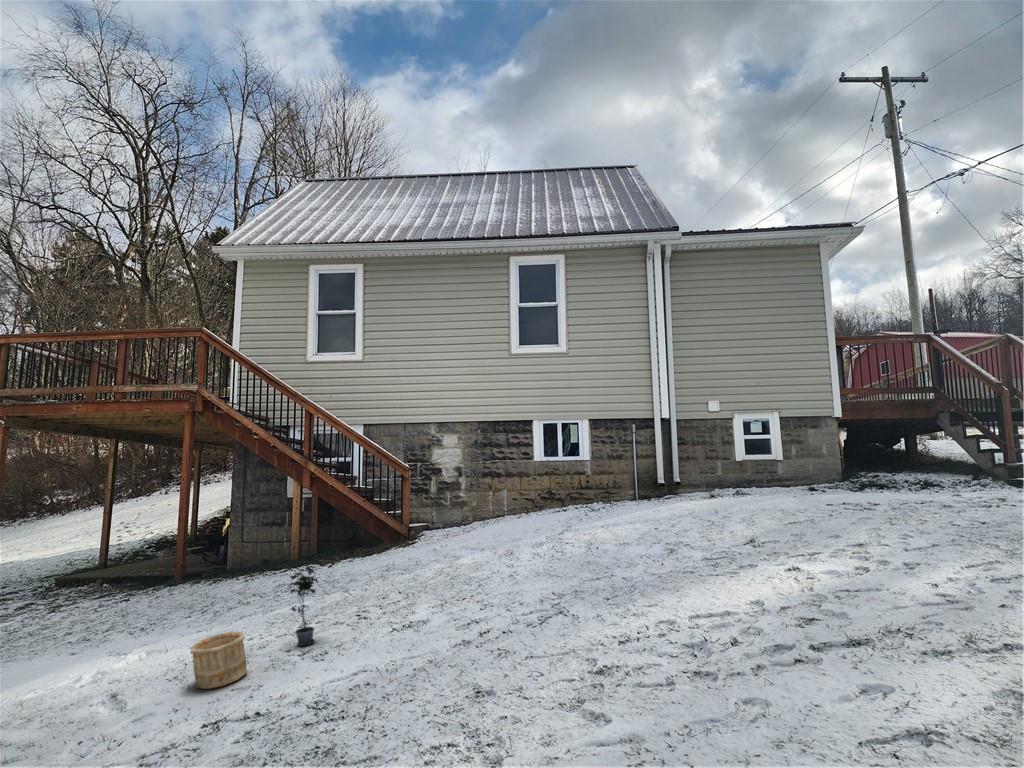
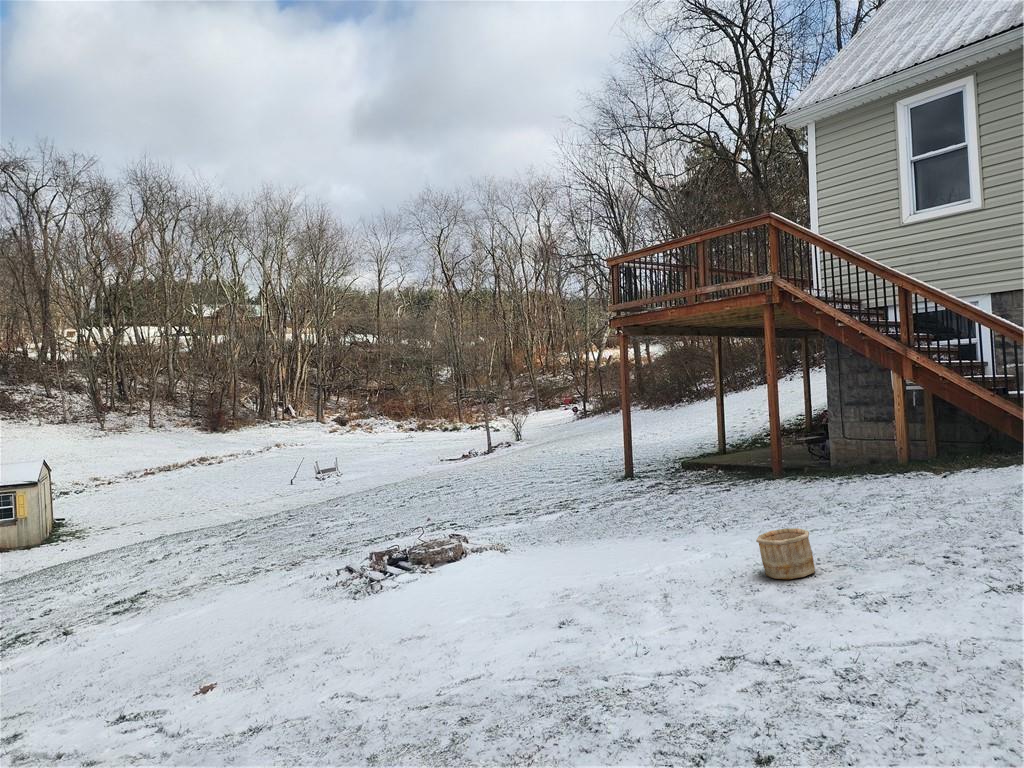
potted plant: present [289,564,318,646] -> none [854,467,897,557]

